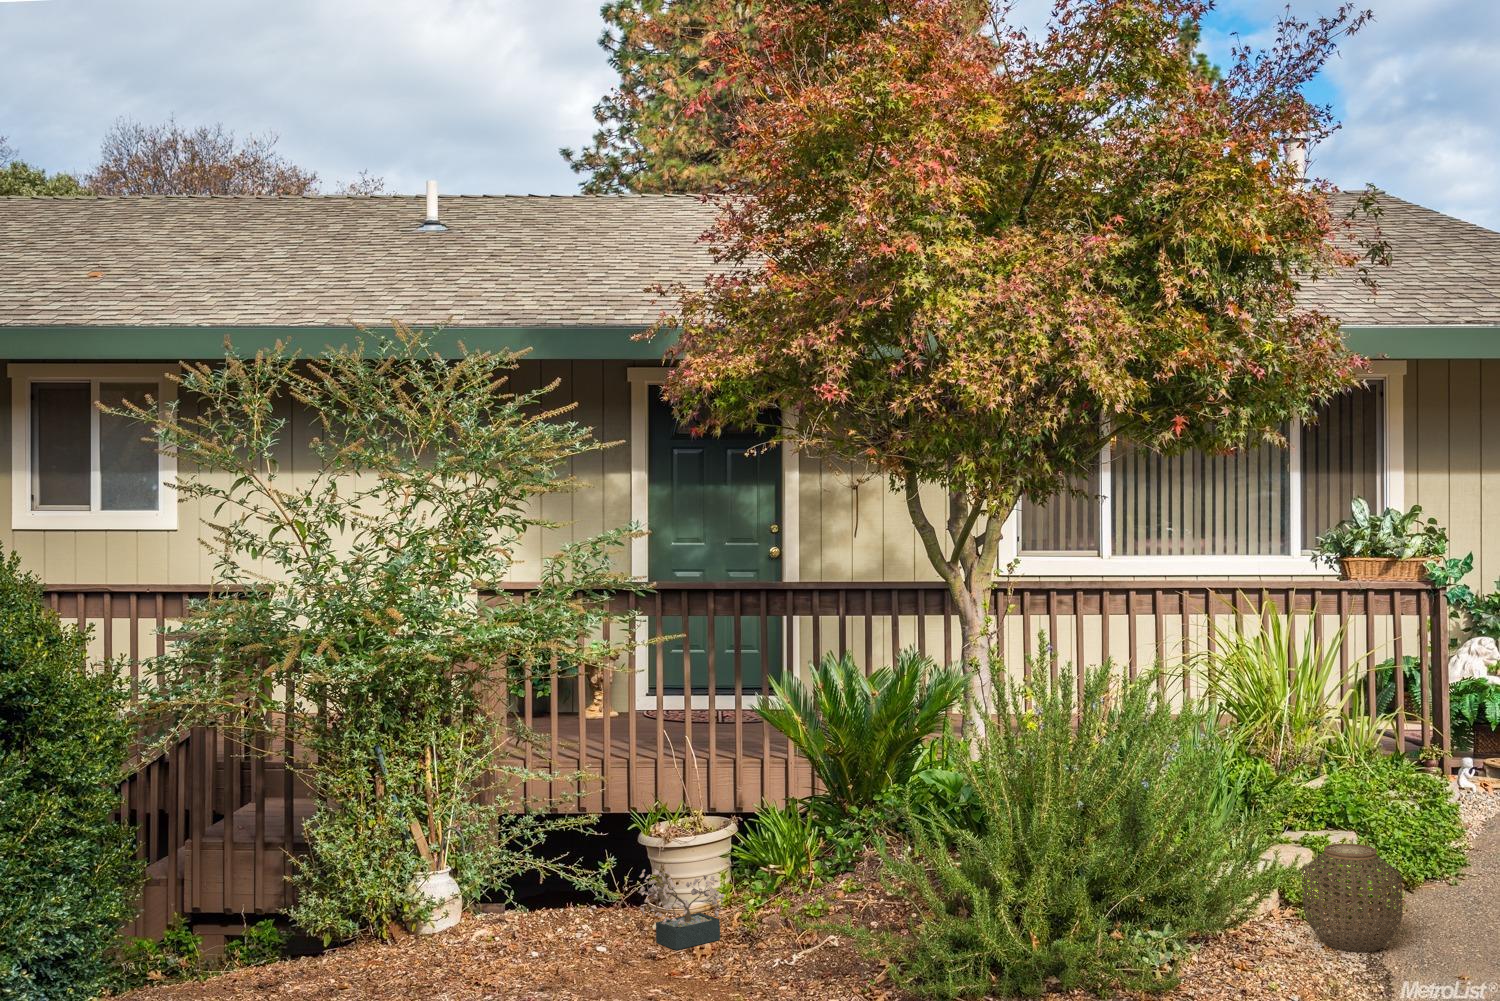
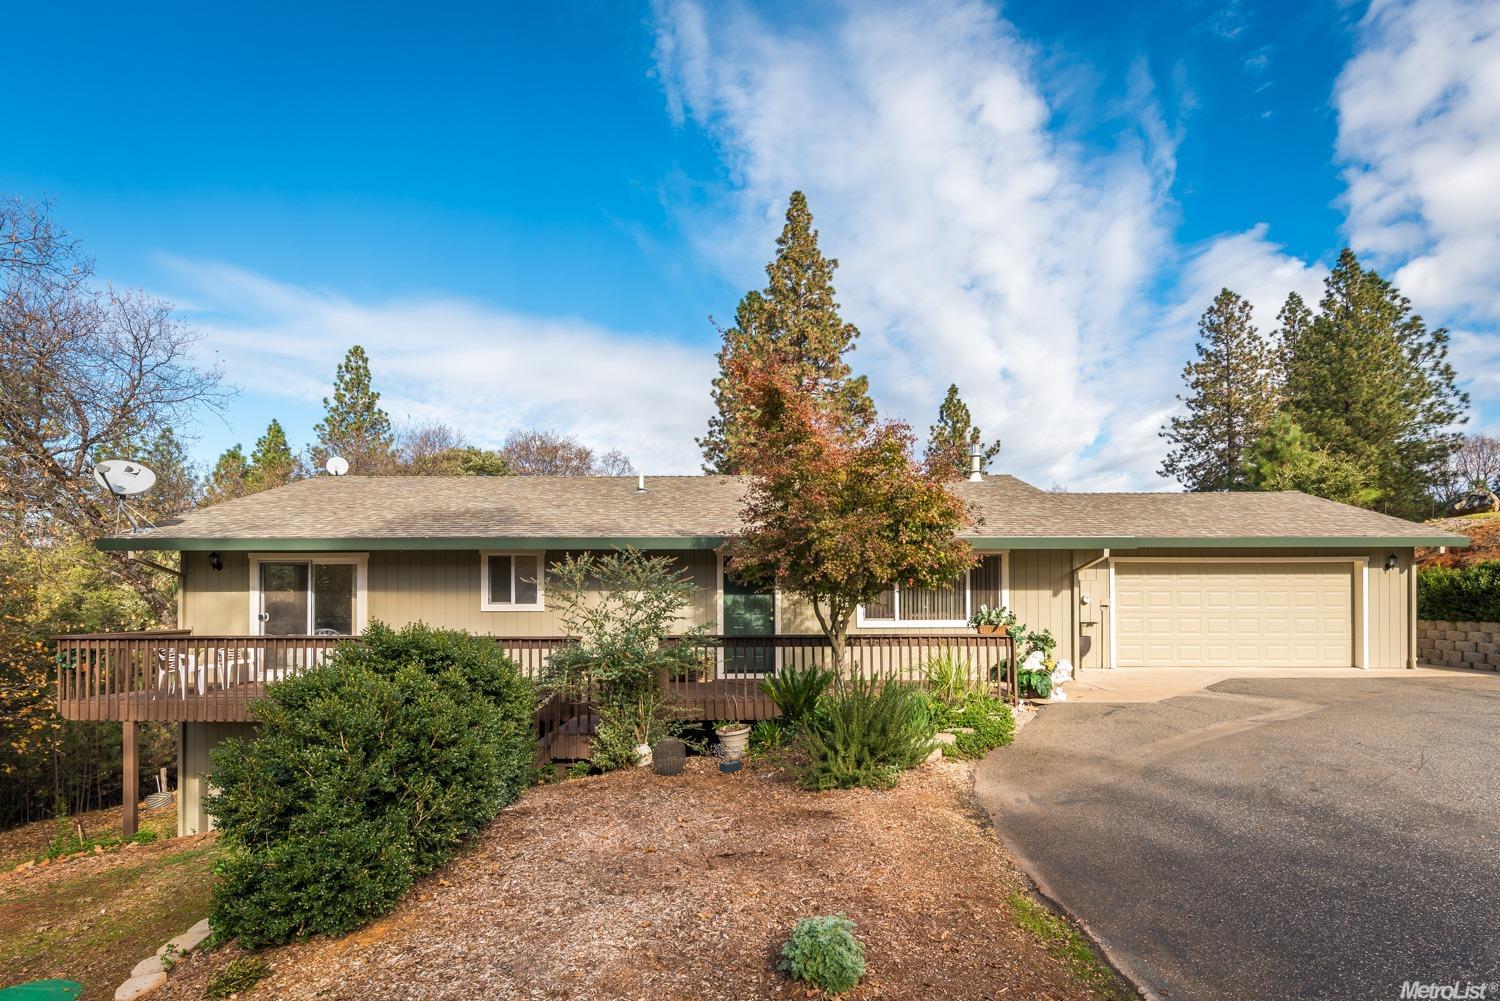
woven basket: present [1302,844,1403,952] -> present [654,737,686,775]

